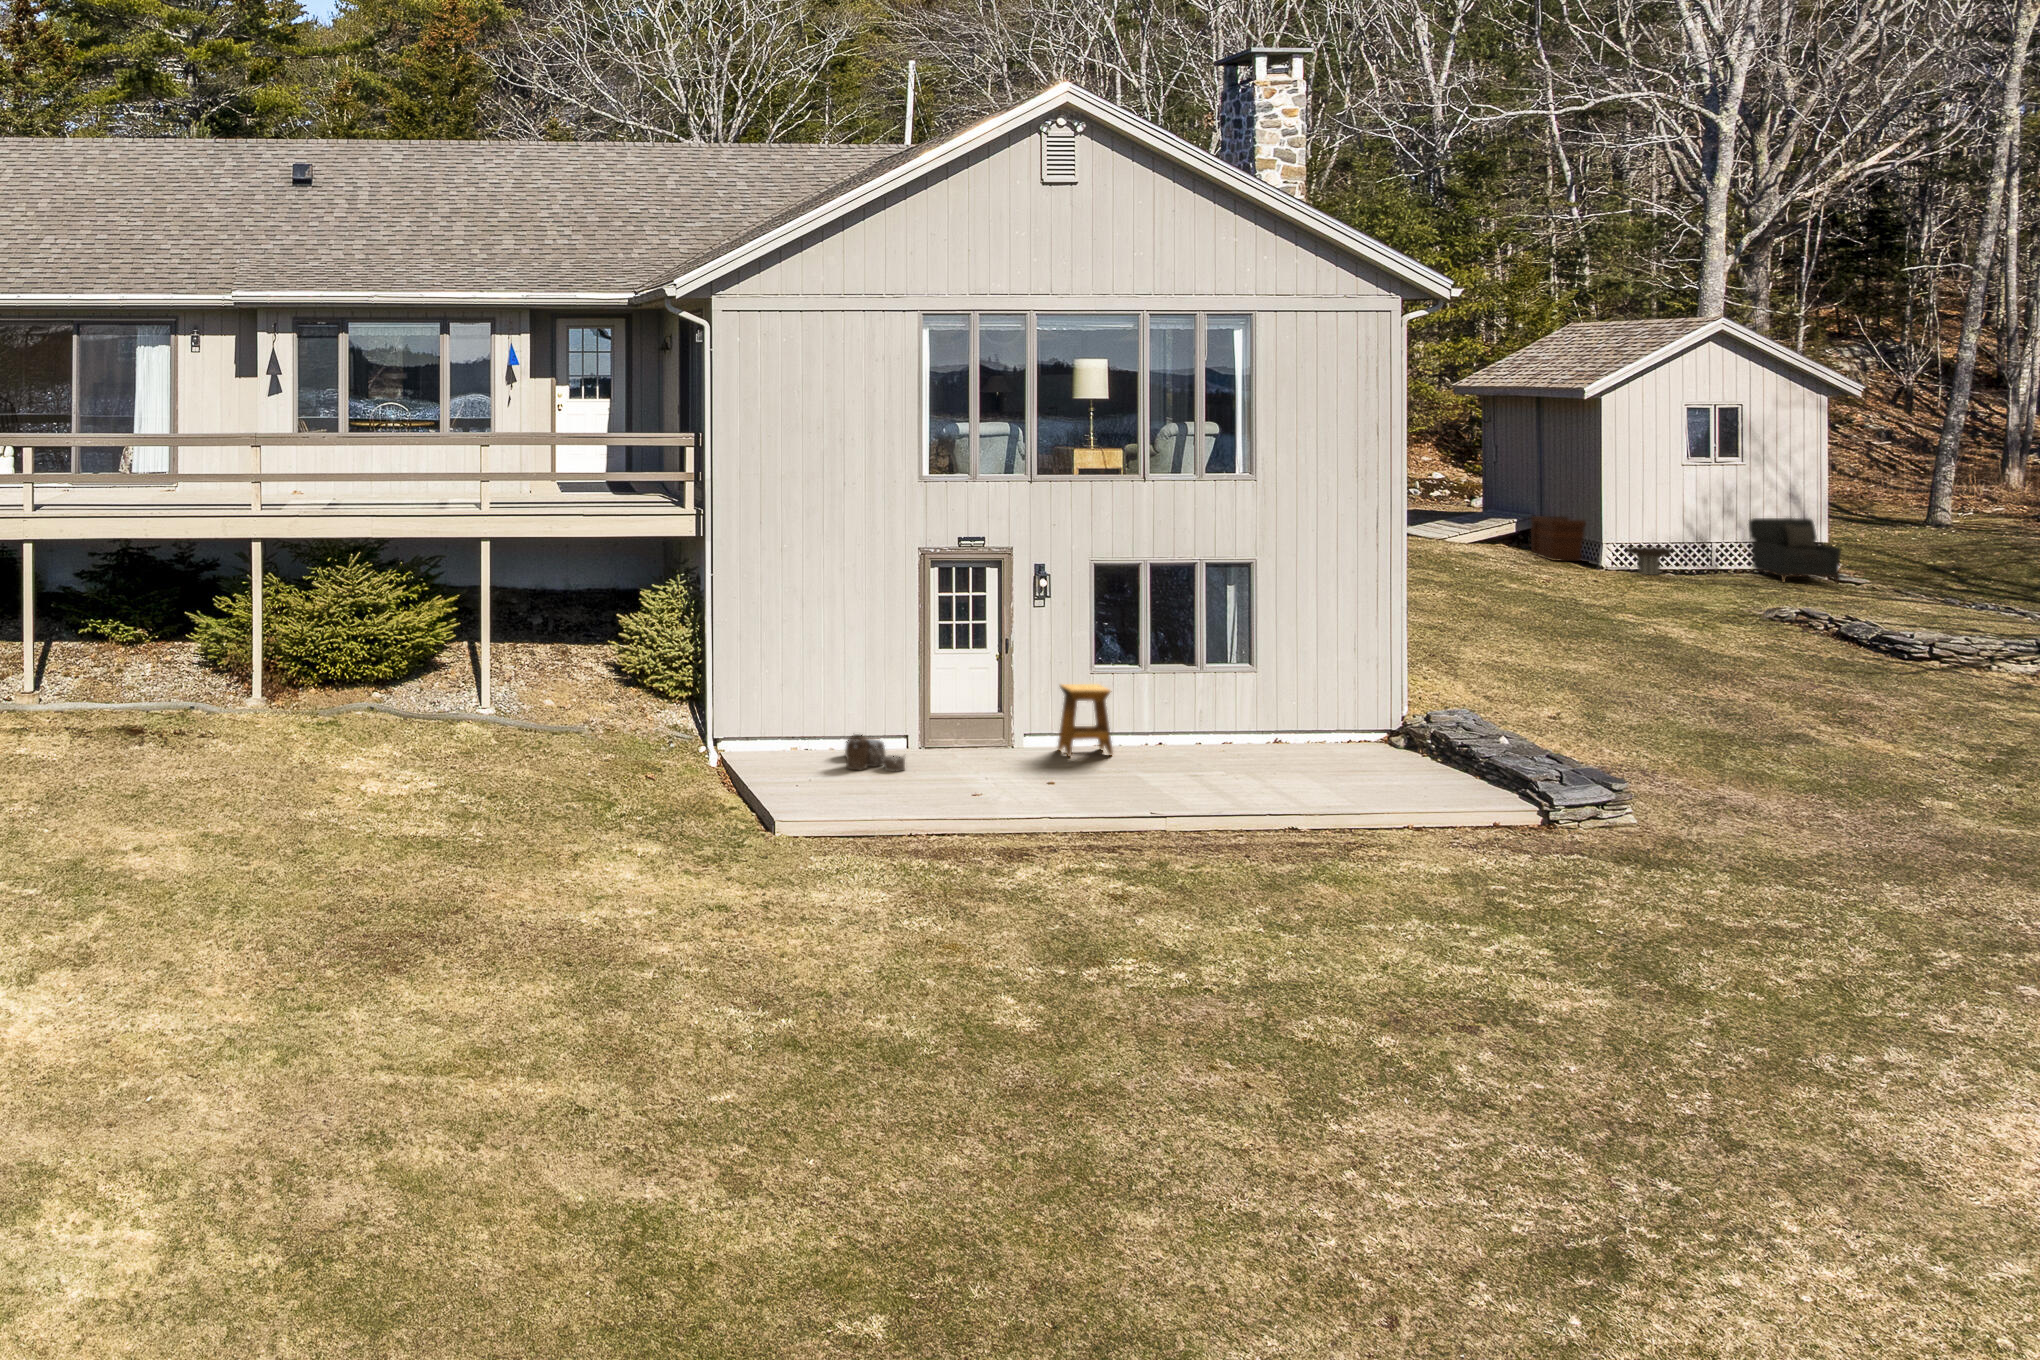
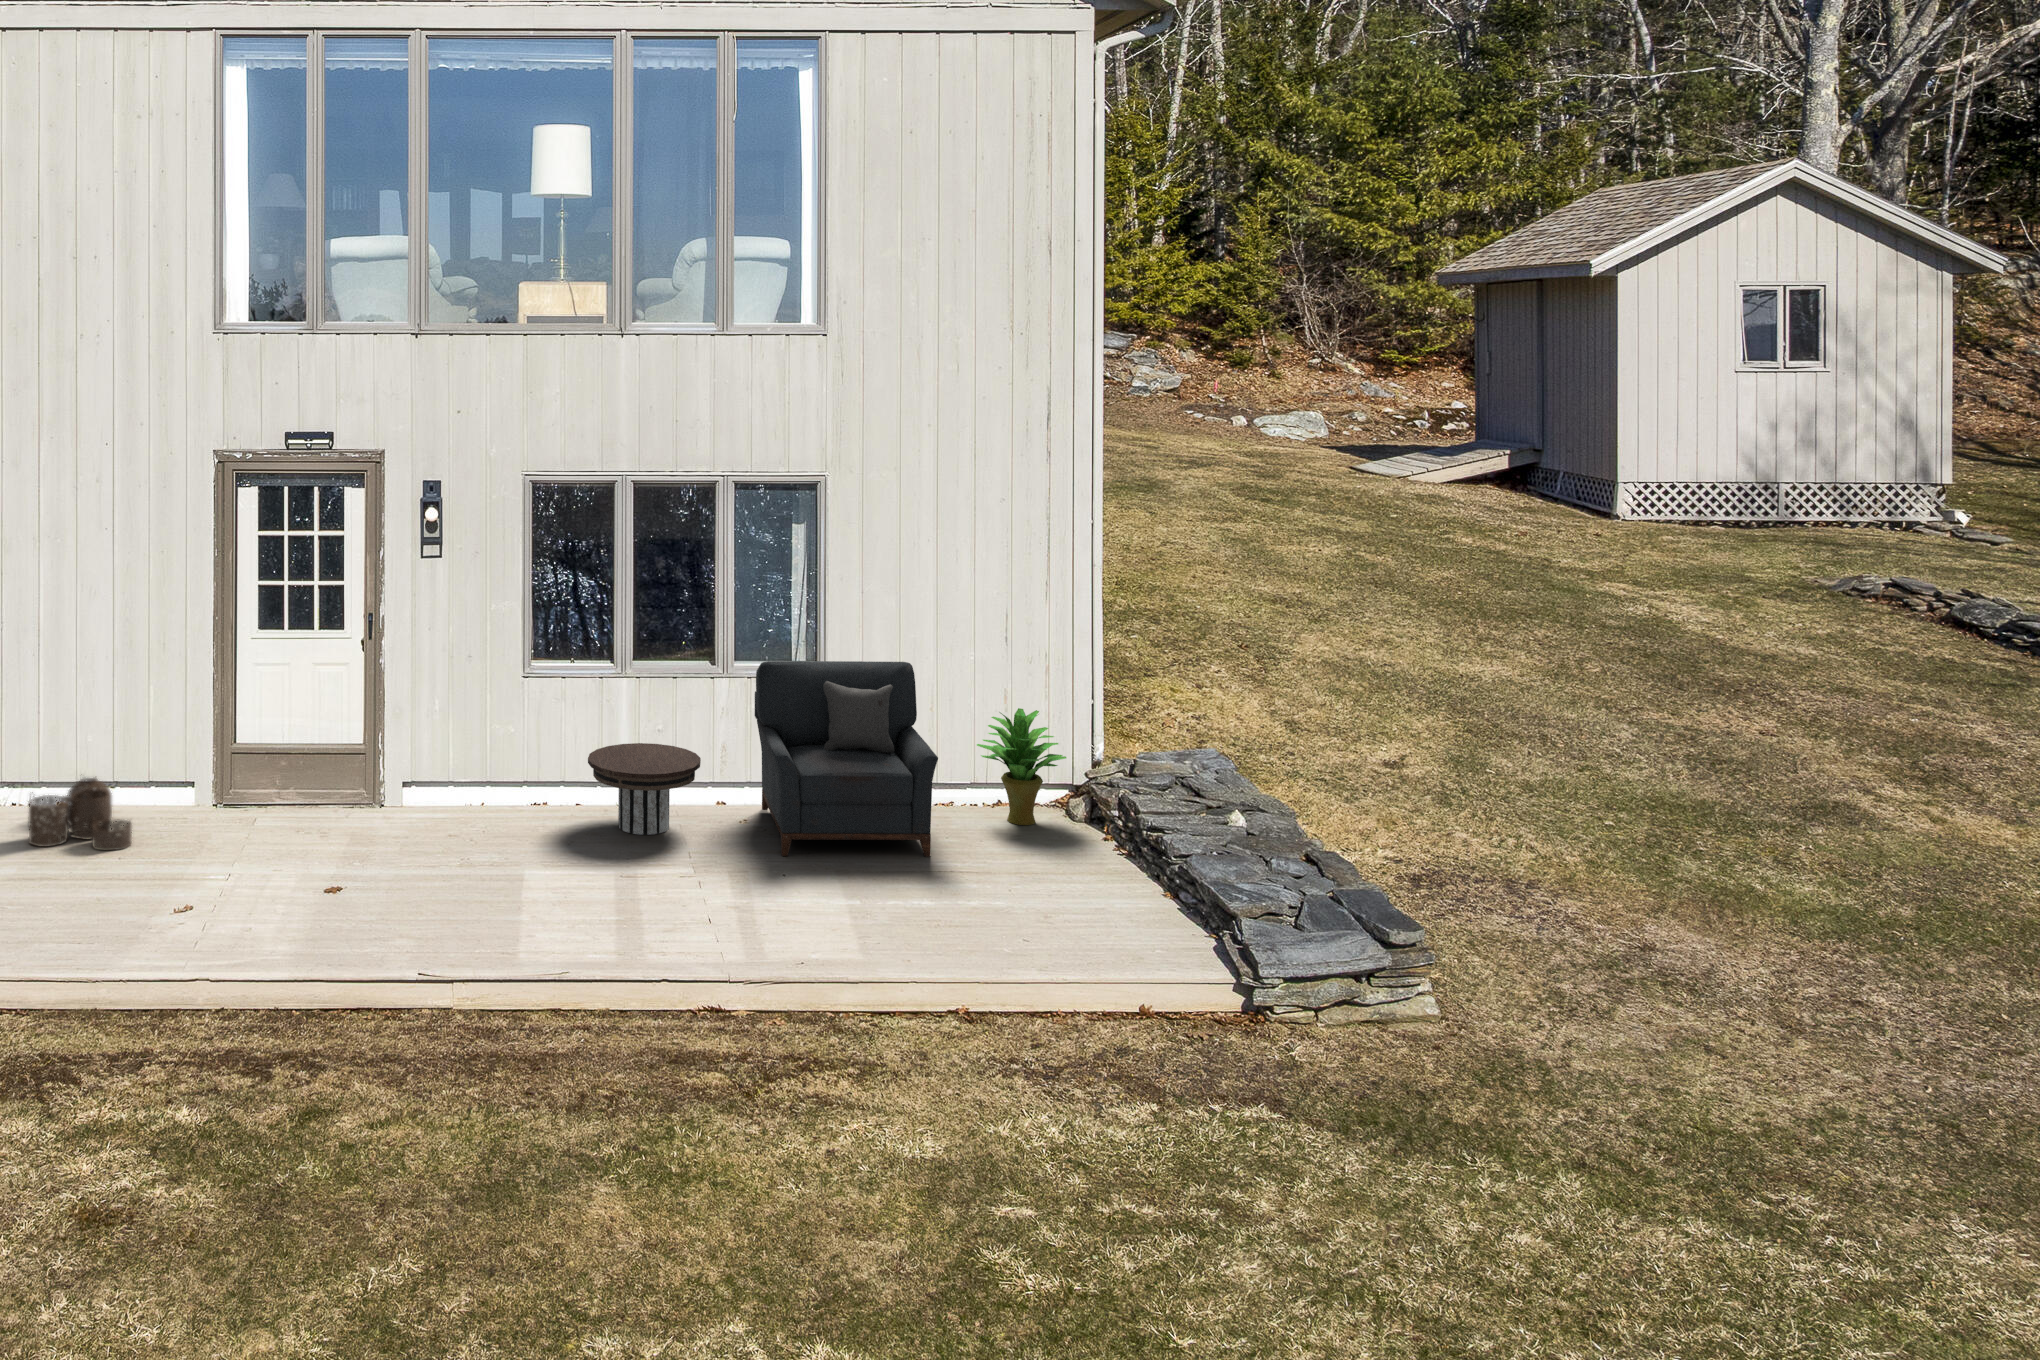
wooden crate: present [1531,516,1586,561] -> none [1510,447,1601,513]
armchair: present [1749,518,1841,582] -> present [755,661,938,857]
side table: present [1626,547,1673,575] -> present [588,743,701,835]
stool: present [1058,684,1113,756] -> none [458,695,541,826]
potted plant: none [1343,687,1396,751] -> present [977,708,1066,825]

